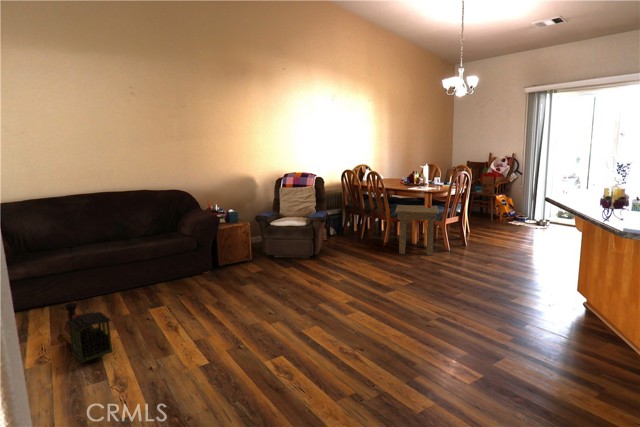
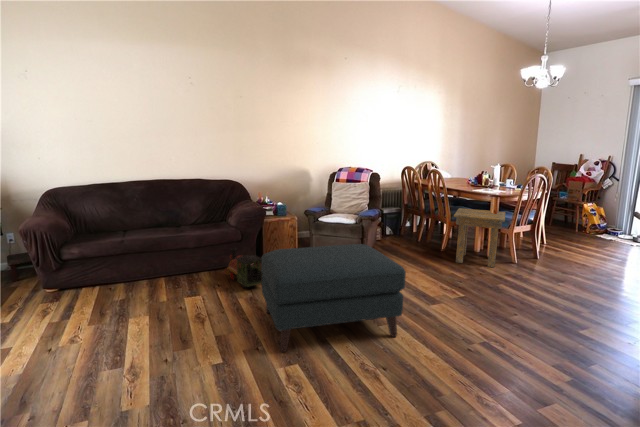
ottoman: none [231,242,370,347] -> present [261,244,406,352]
toy train: present [57,302,112,363] -> present [224,248,263,288]

